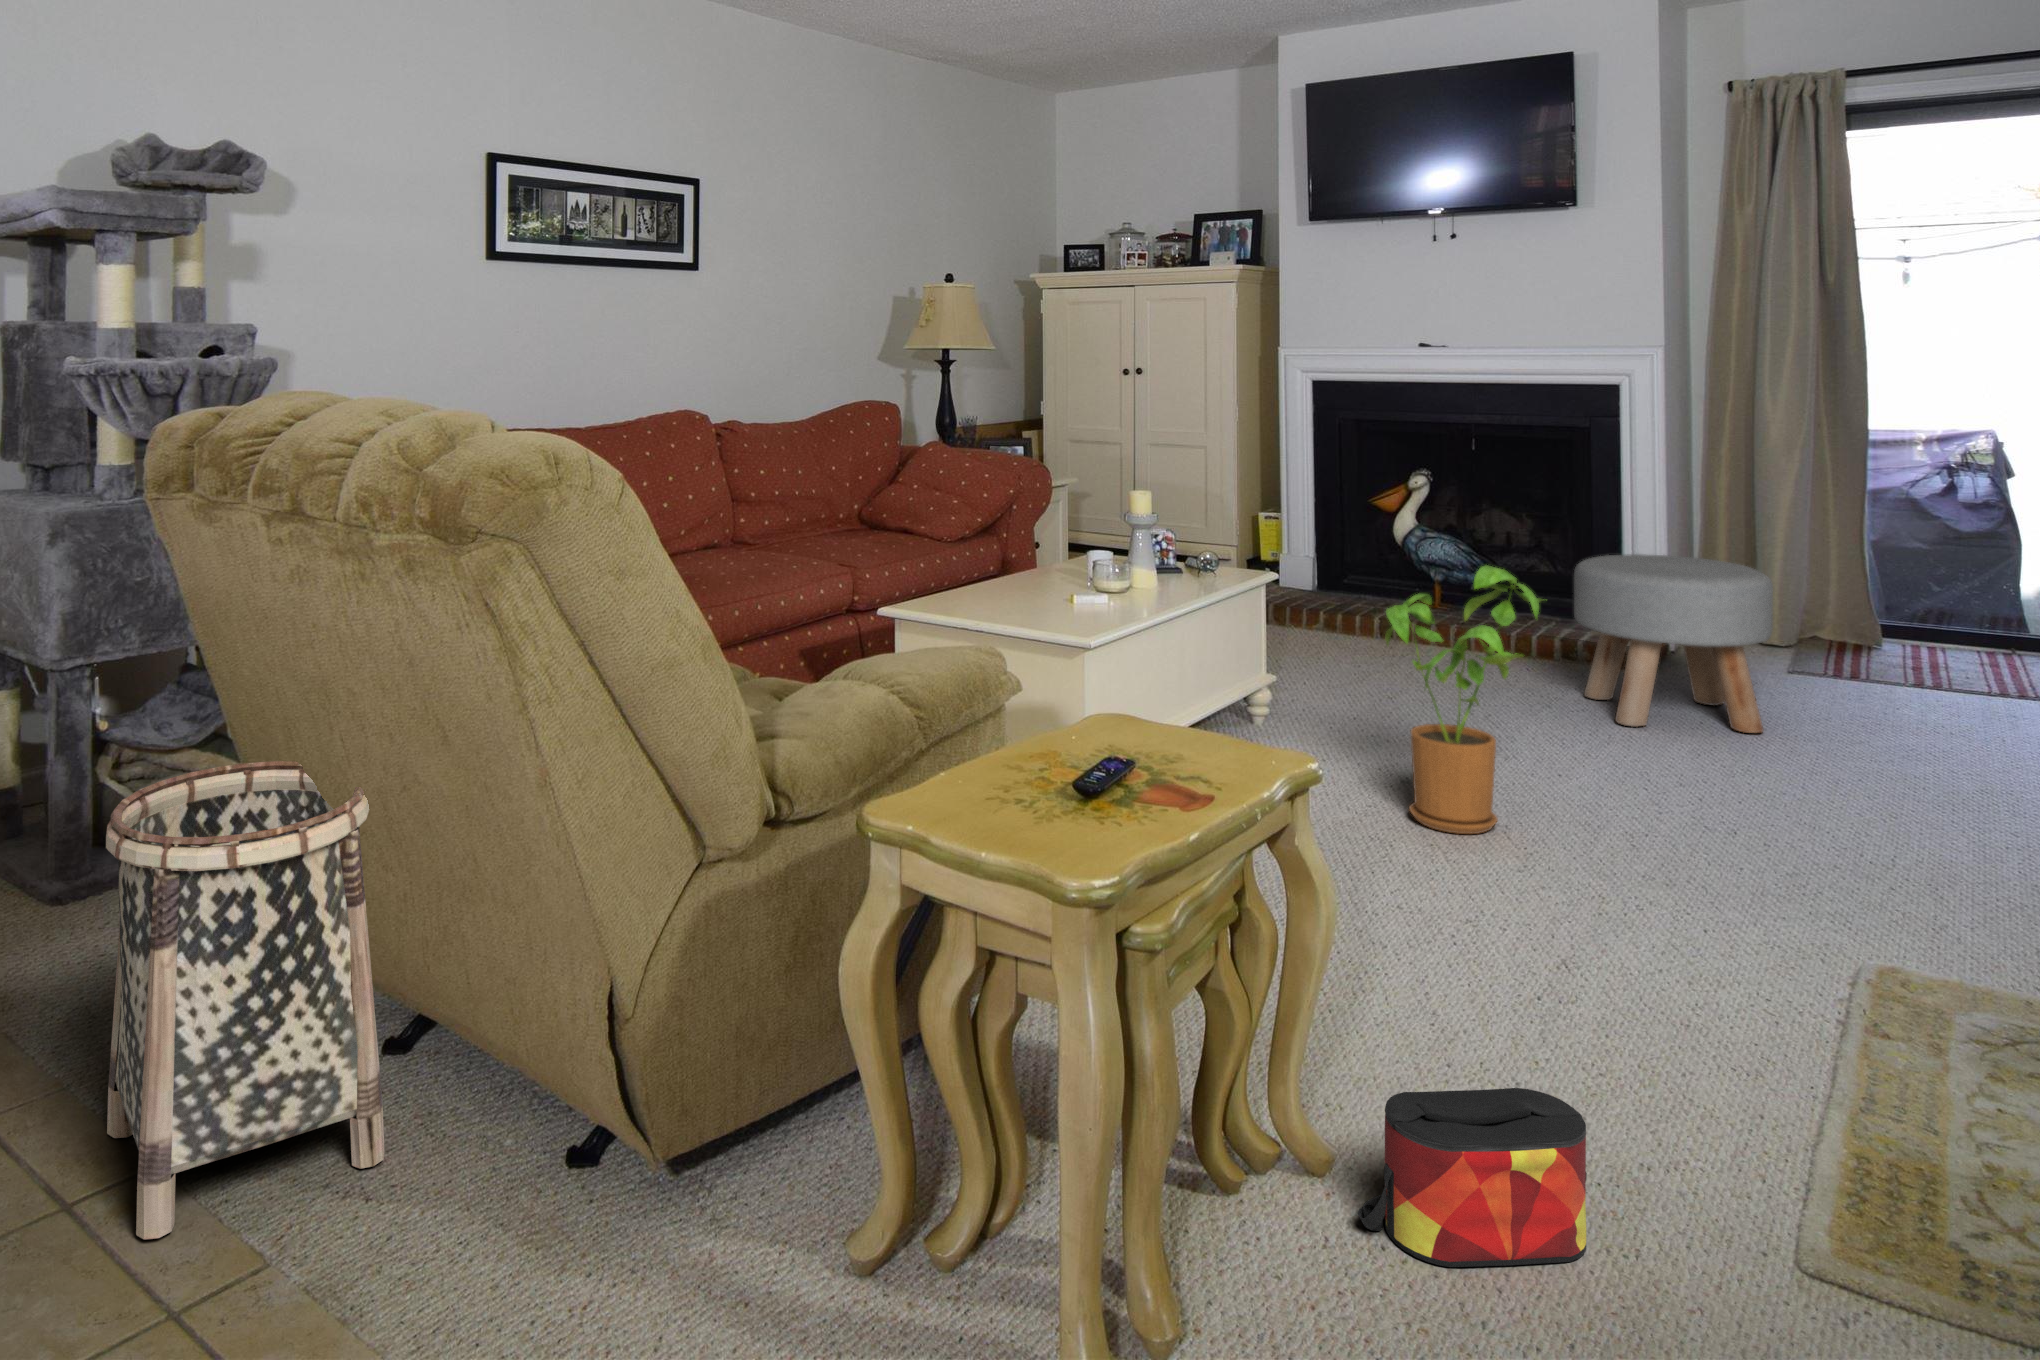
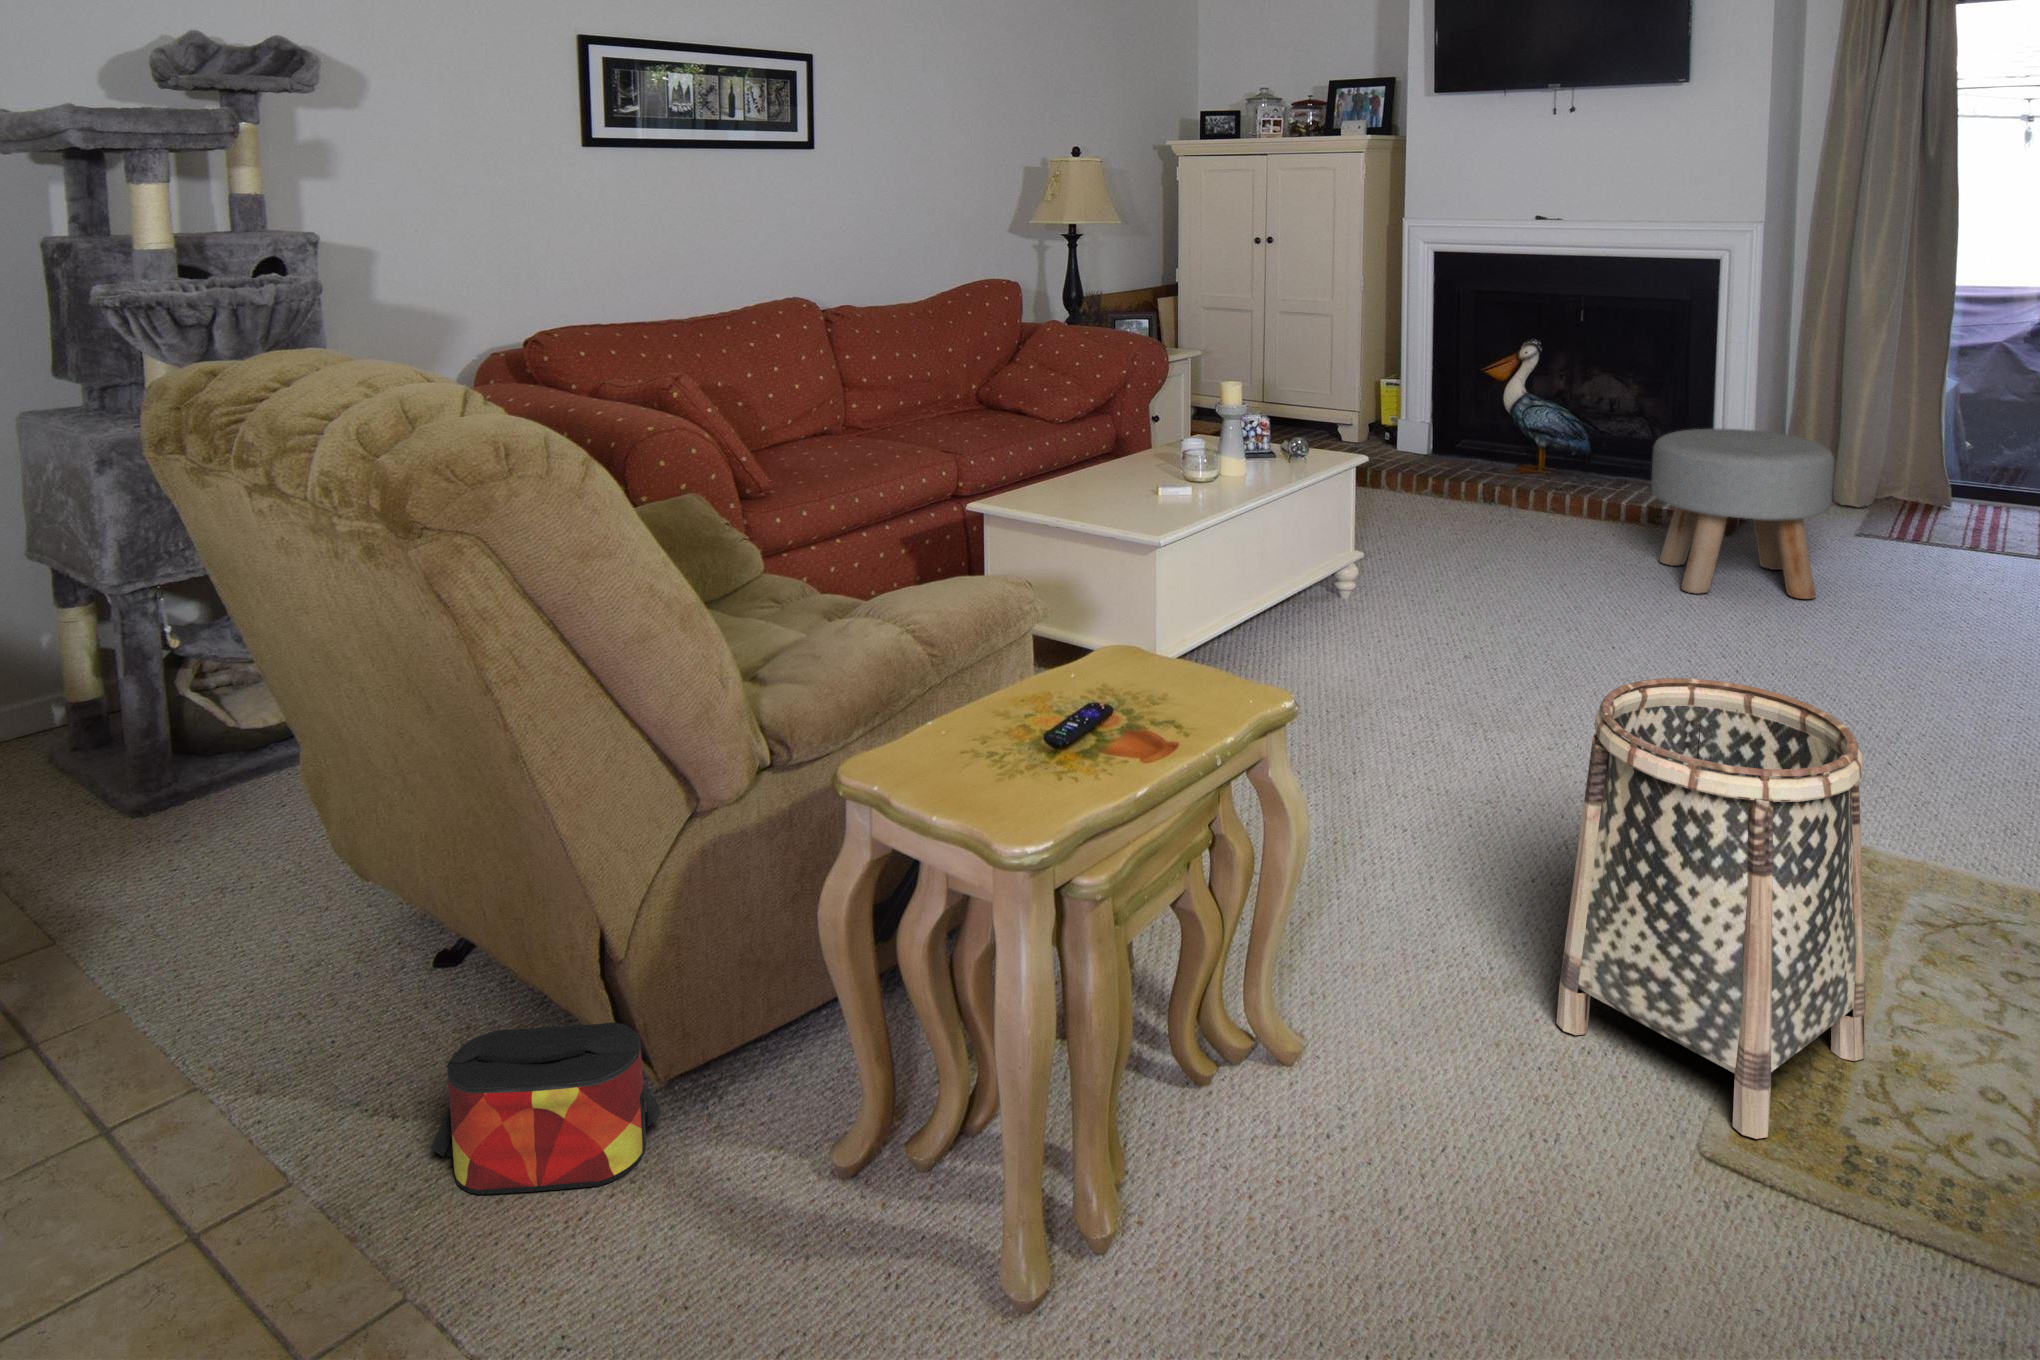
house plant: present [1385,566,1542,834] -> none [1448,459,1600,710]
basket: present [106,761,384,1240] -> present [1556,678,1866,1139]
bag: present [1358,1088,1587,1267] -> present [431,1023,661,1195]

